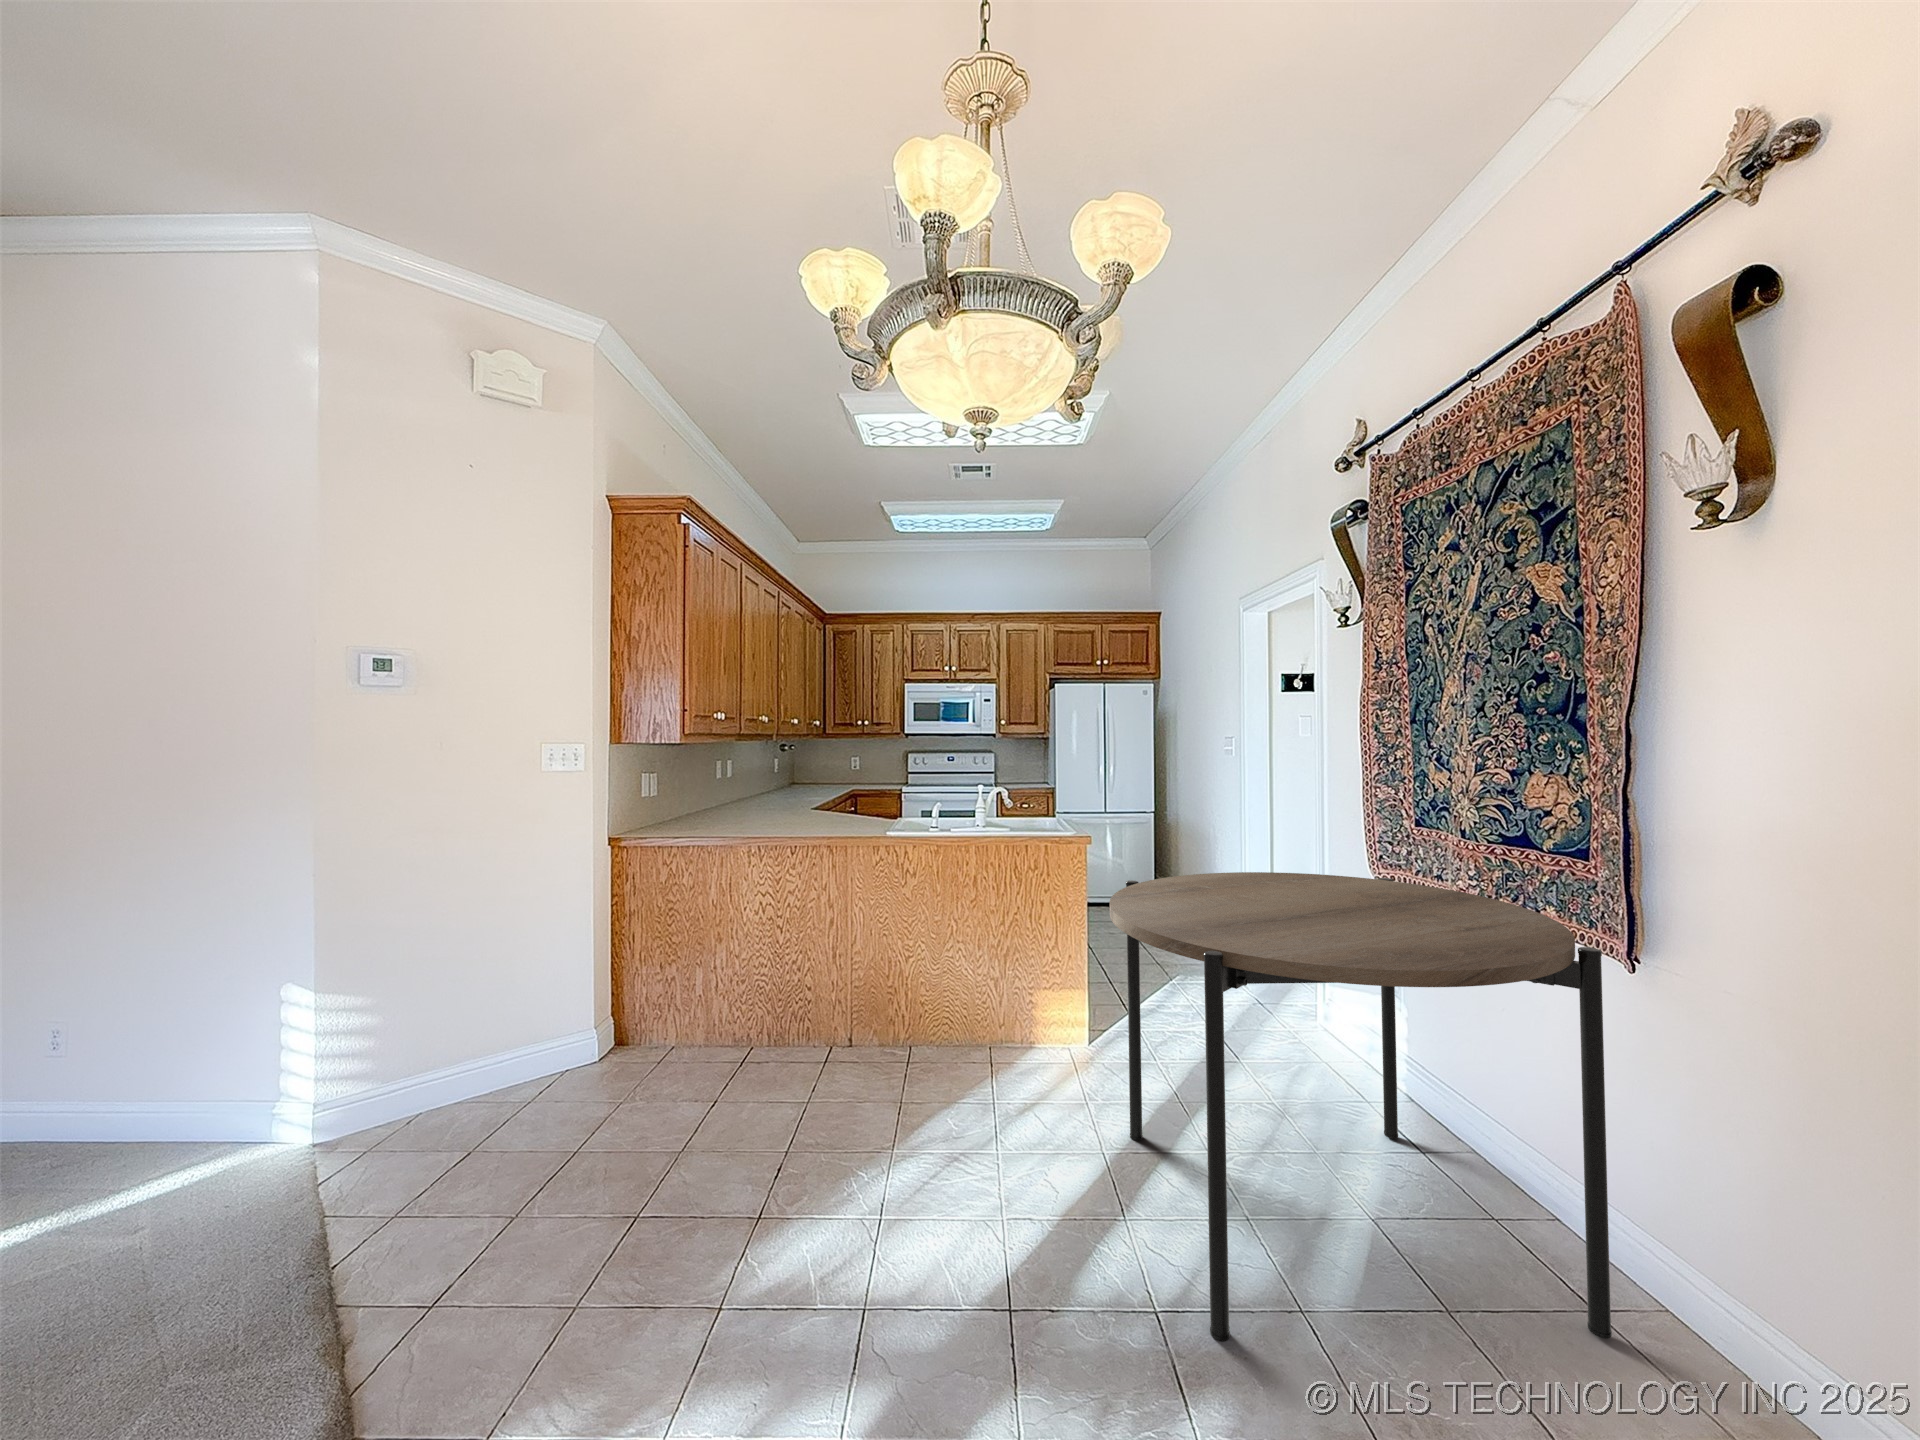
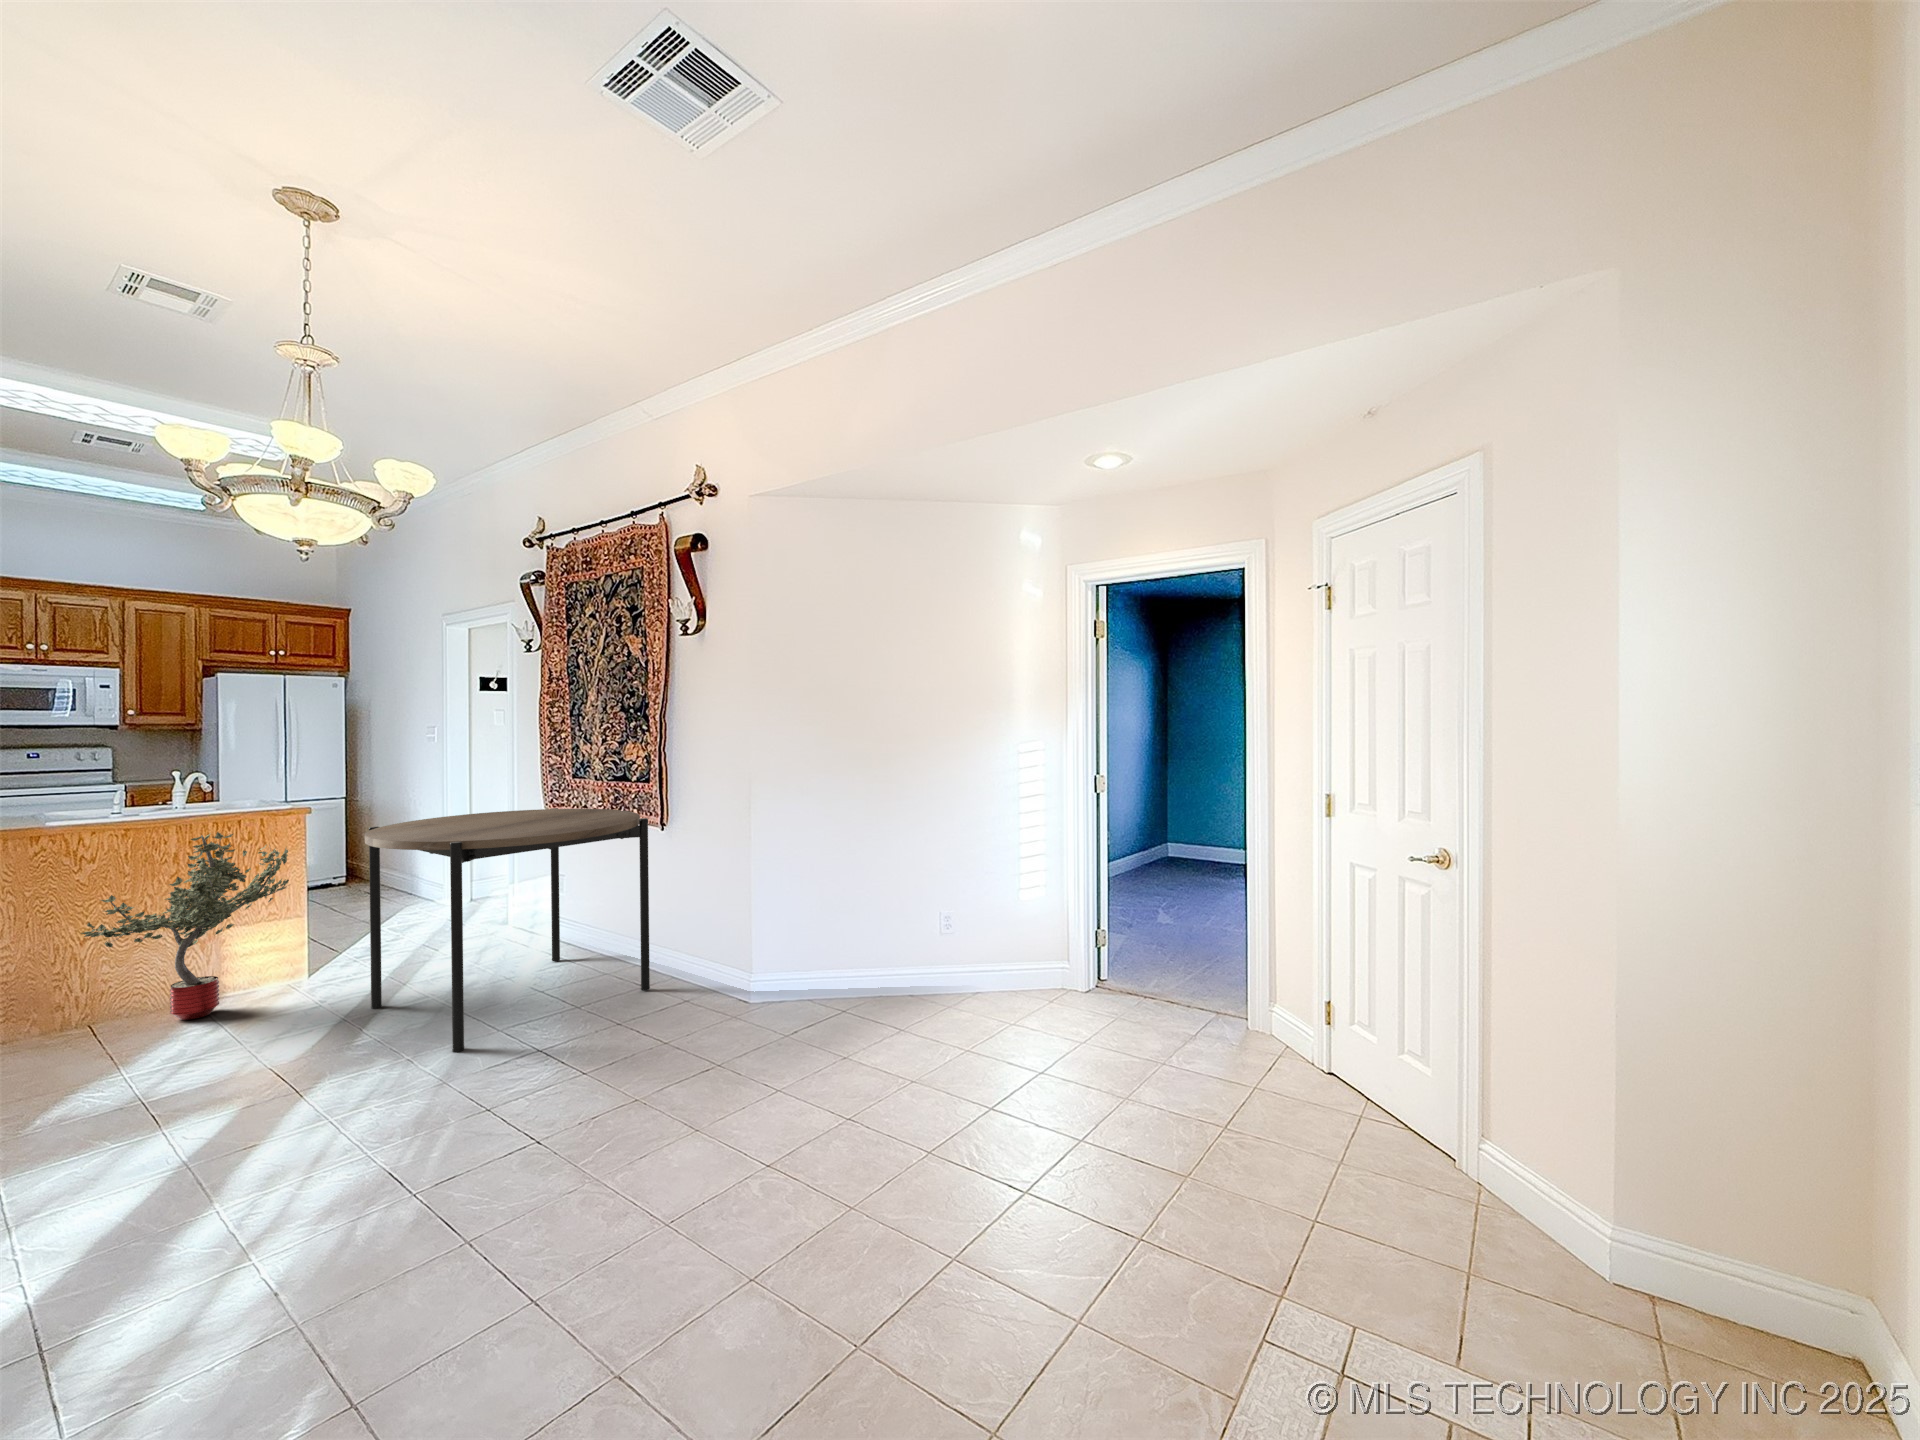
potted tree: none [895,857,1062,1070] -> present [81,832,289,1020]

